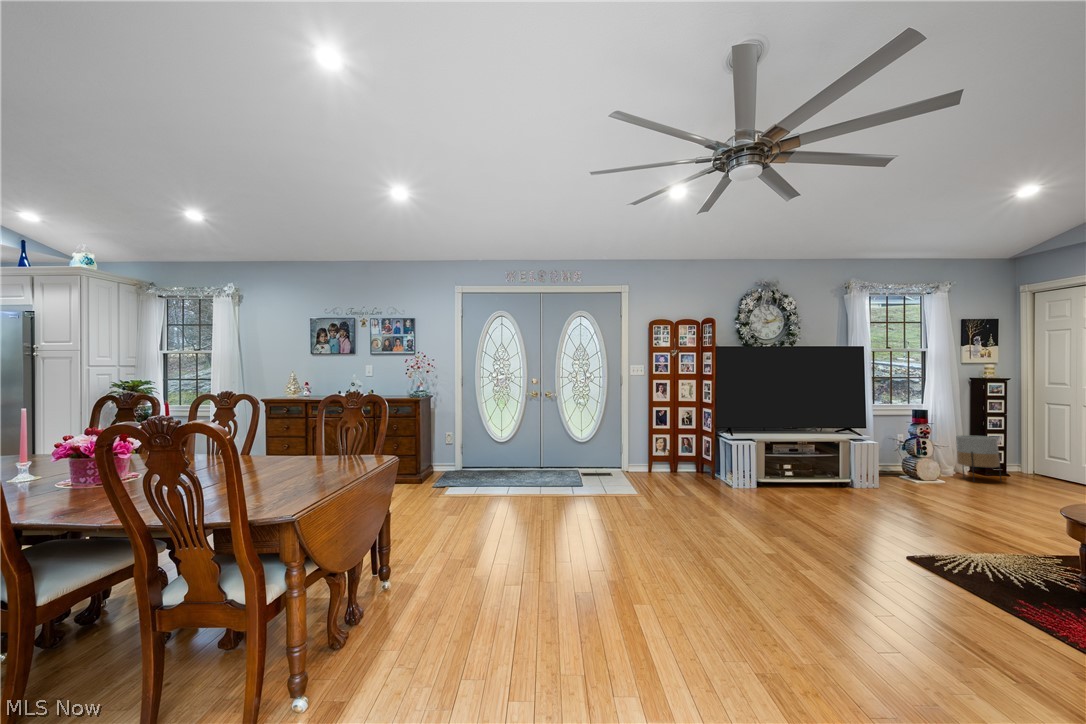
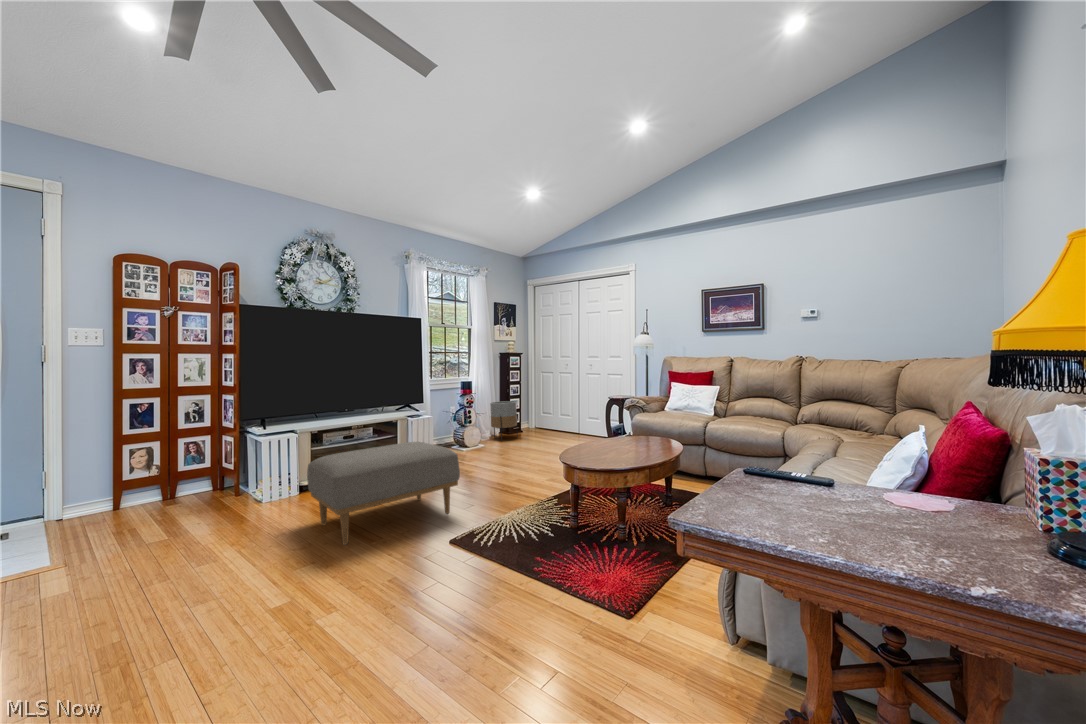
ottoman: none [768,458,907,527] -> present [307,442,460,545]

